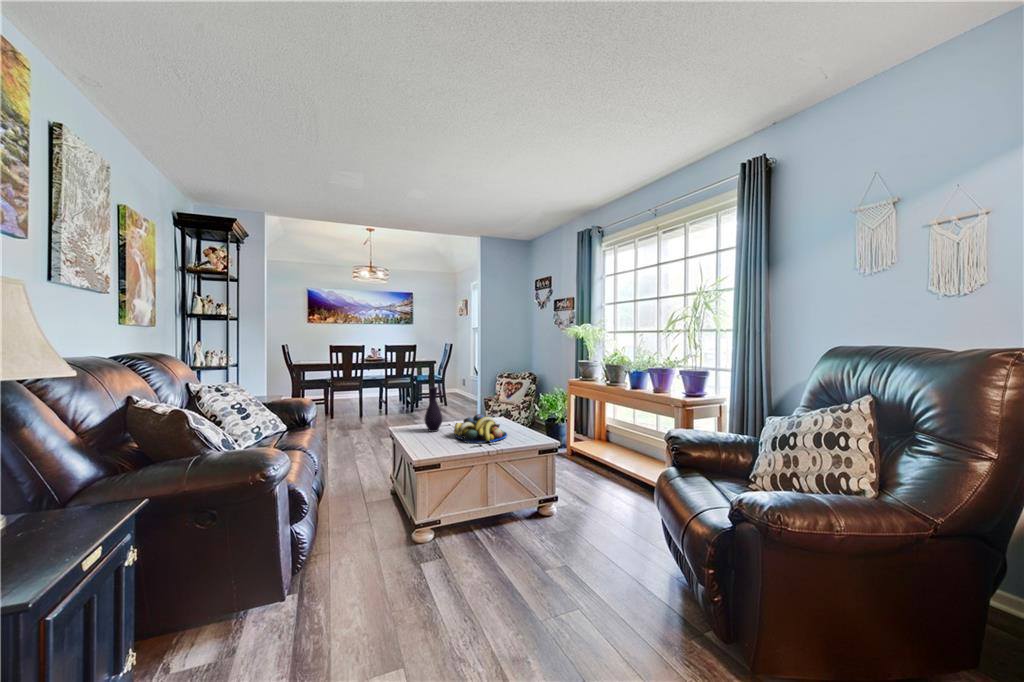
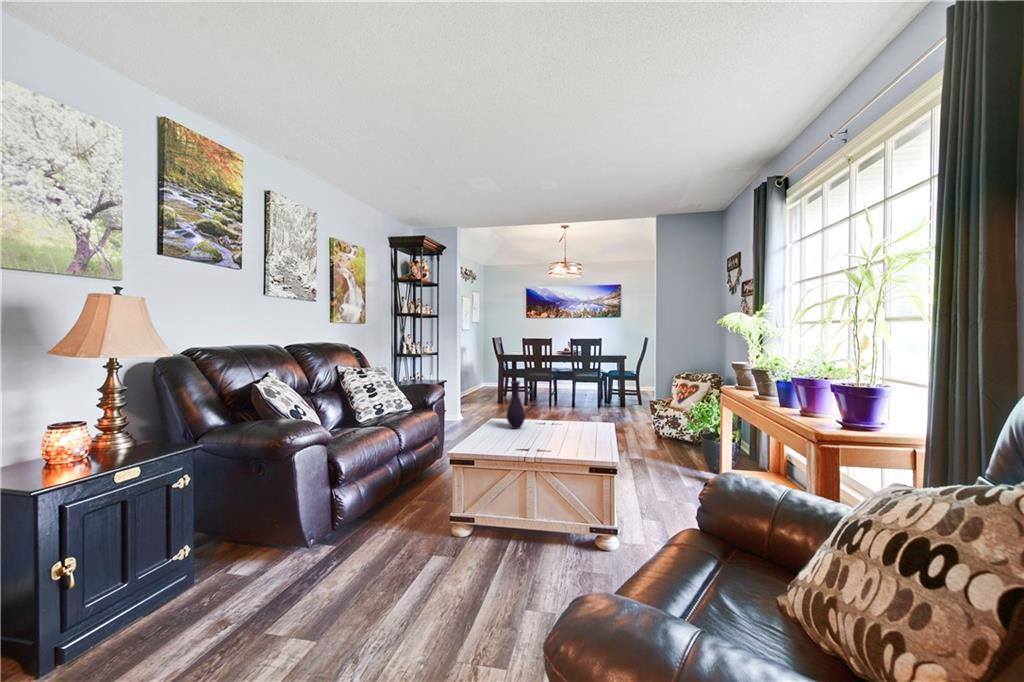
fruit bowl: present [454,414,507,443] -> none [520,416,581,451]

